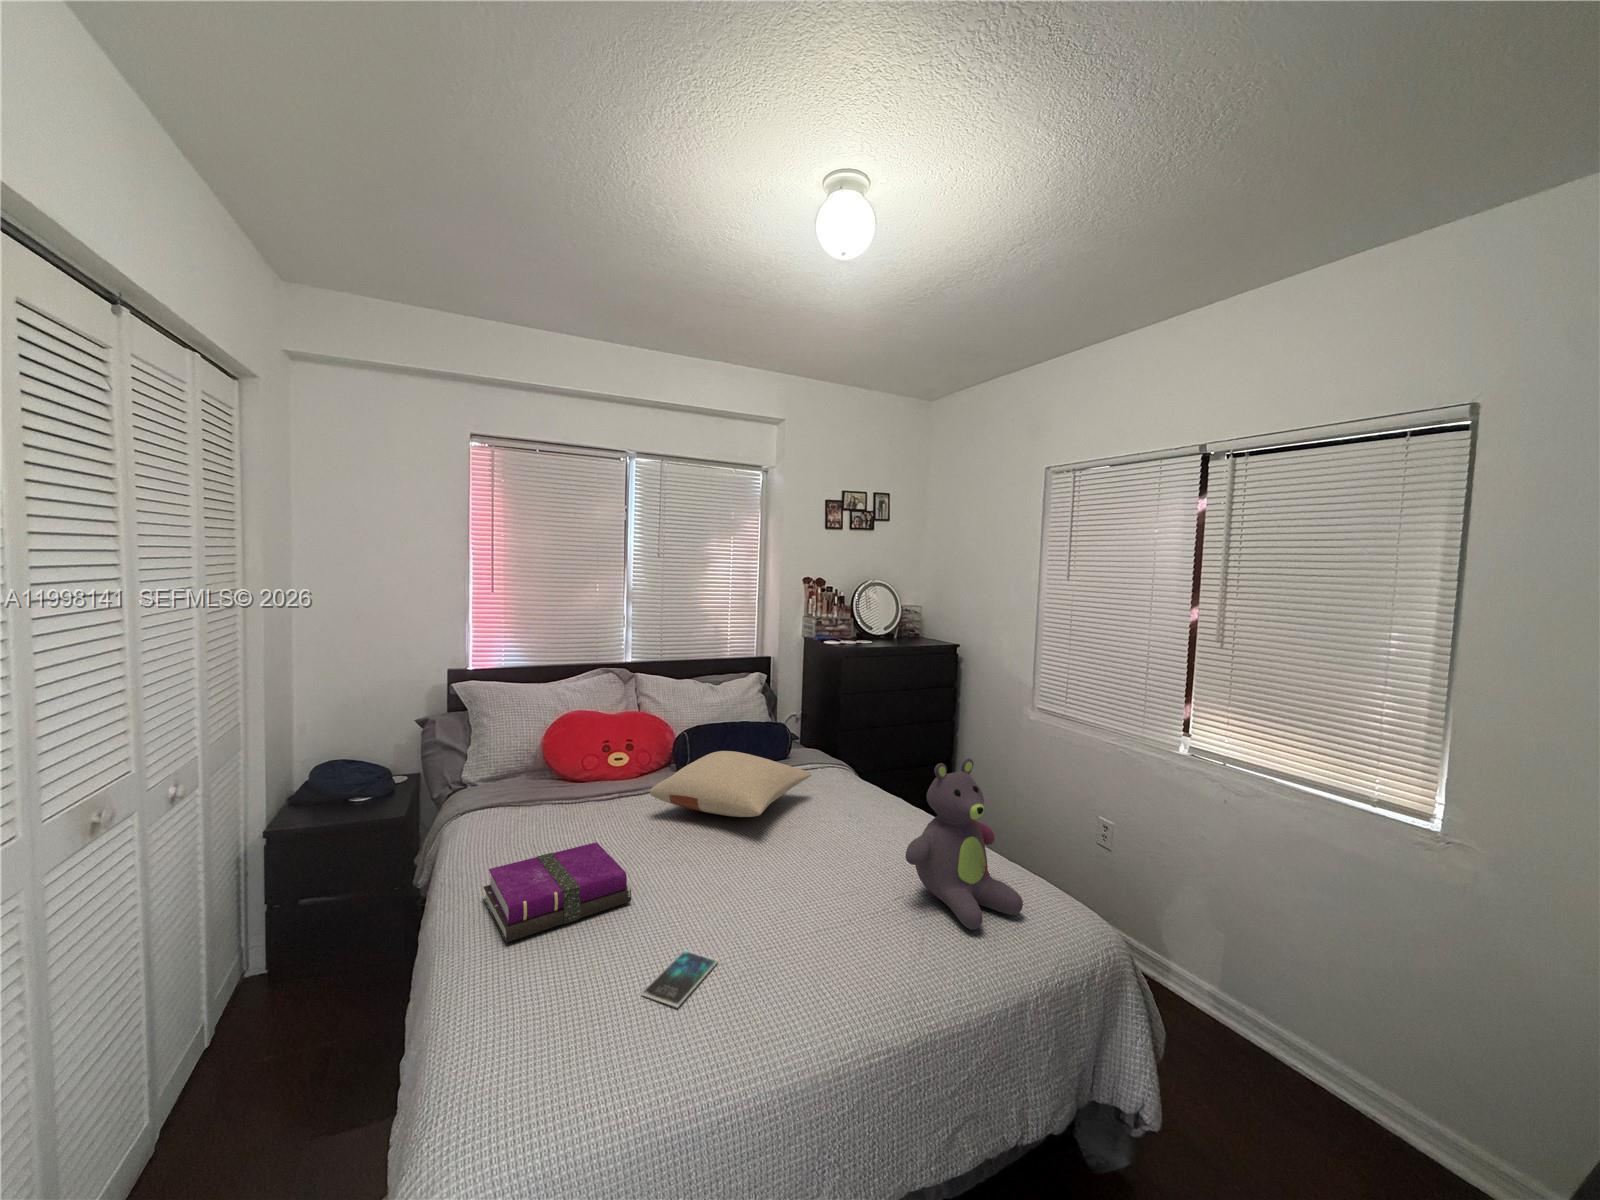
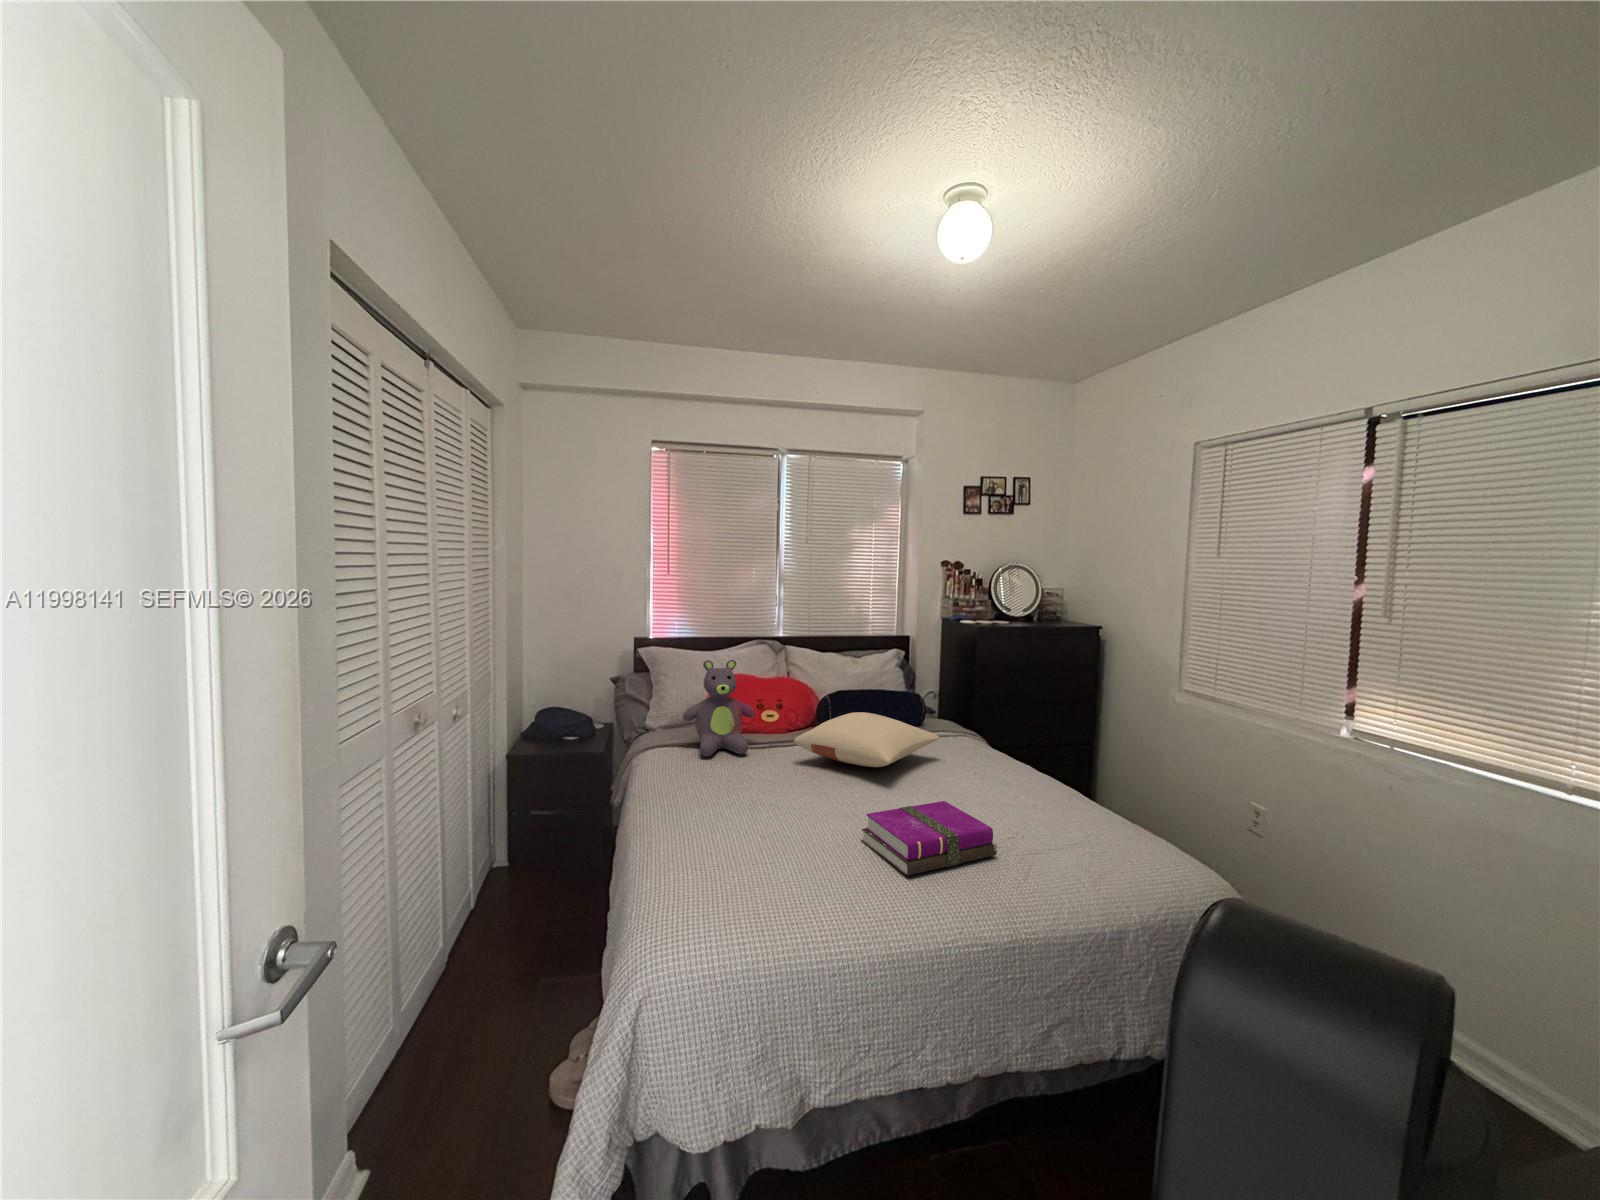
stuffed bear: present [906,758,1023,930] -> present [683,660,755,756]
notebook: present [483,842,631,943] -> present [861,801,997,876]
smartphone: present [641,950,718,1007] -> none [784,853,847,888]

